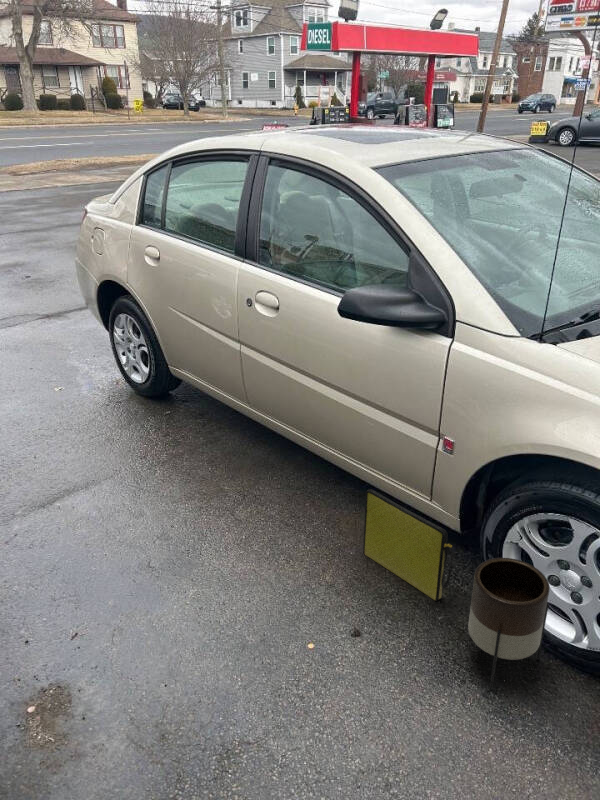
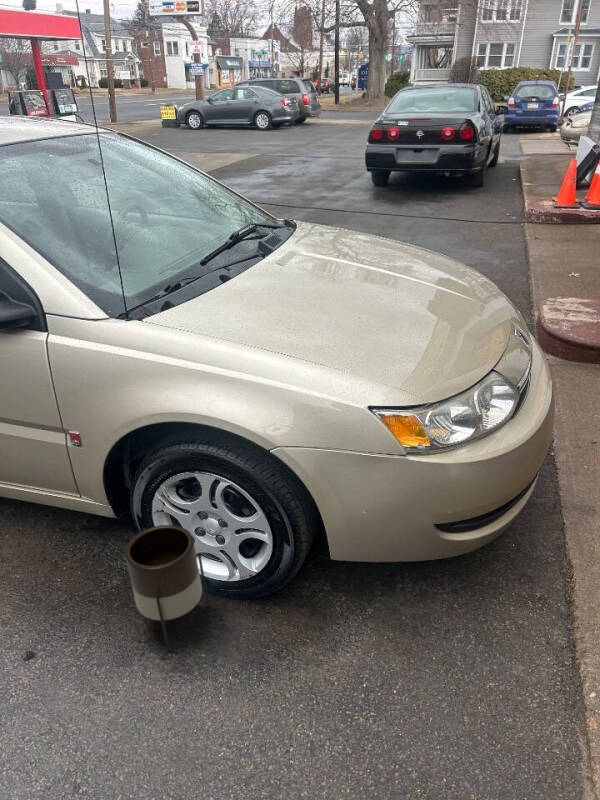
bag: present [363,489,452,601] -> none [12,503,116,589]

